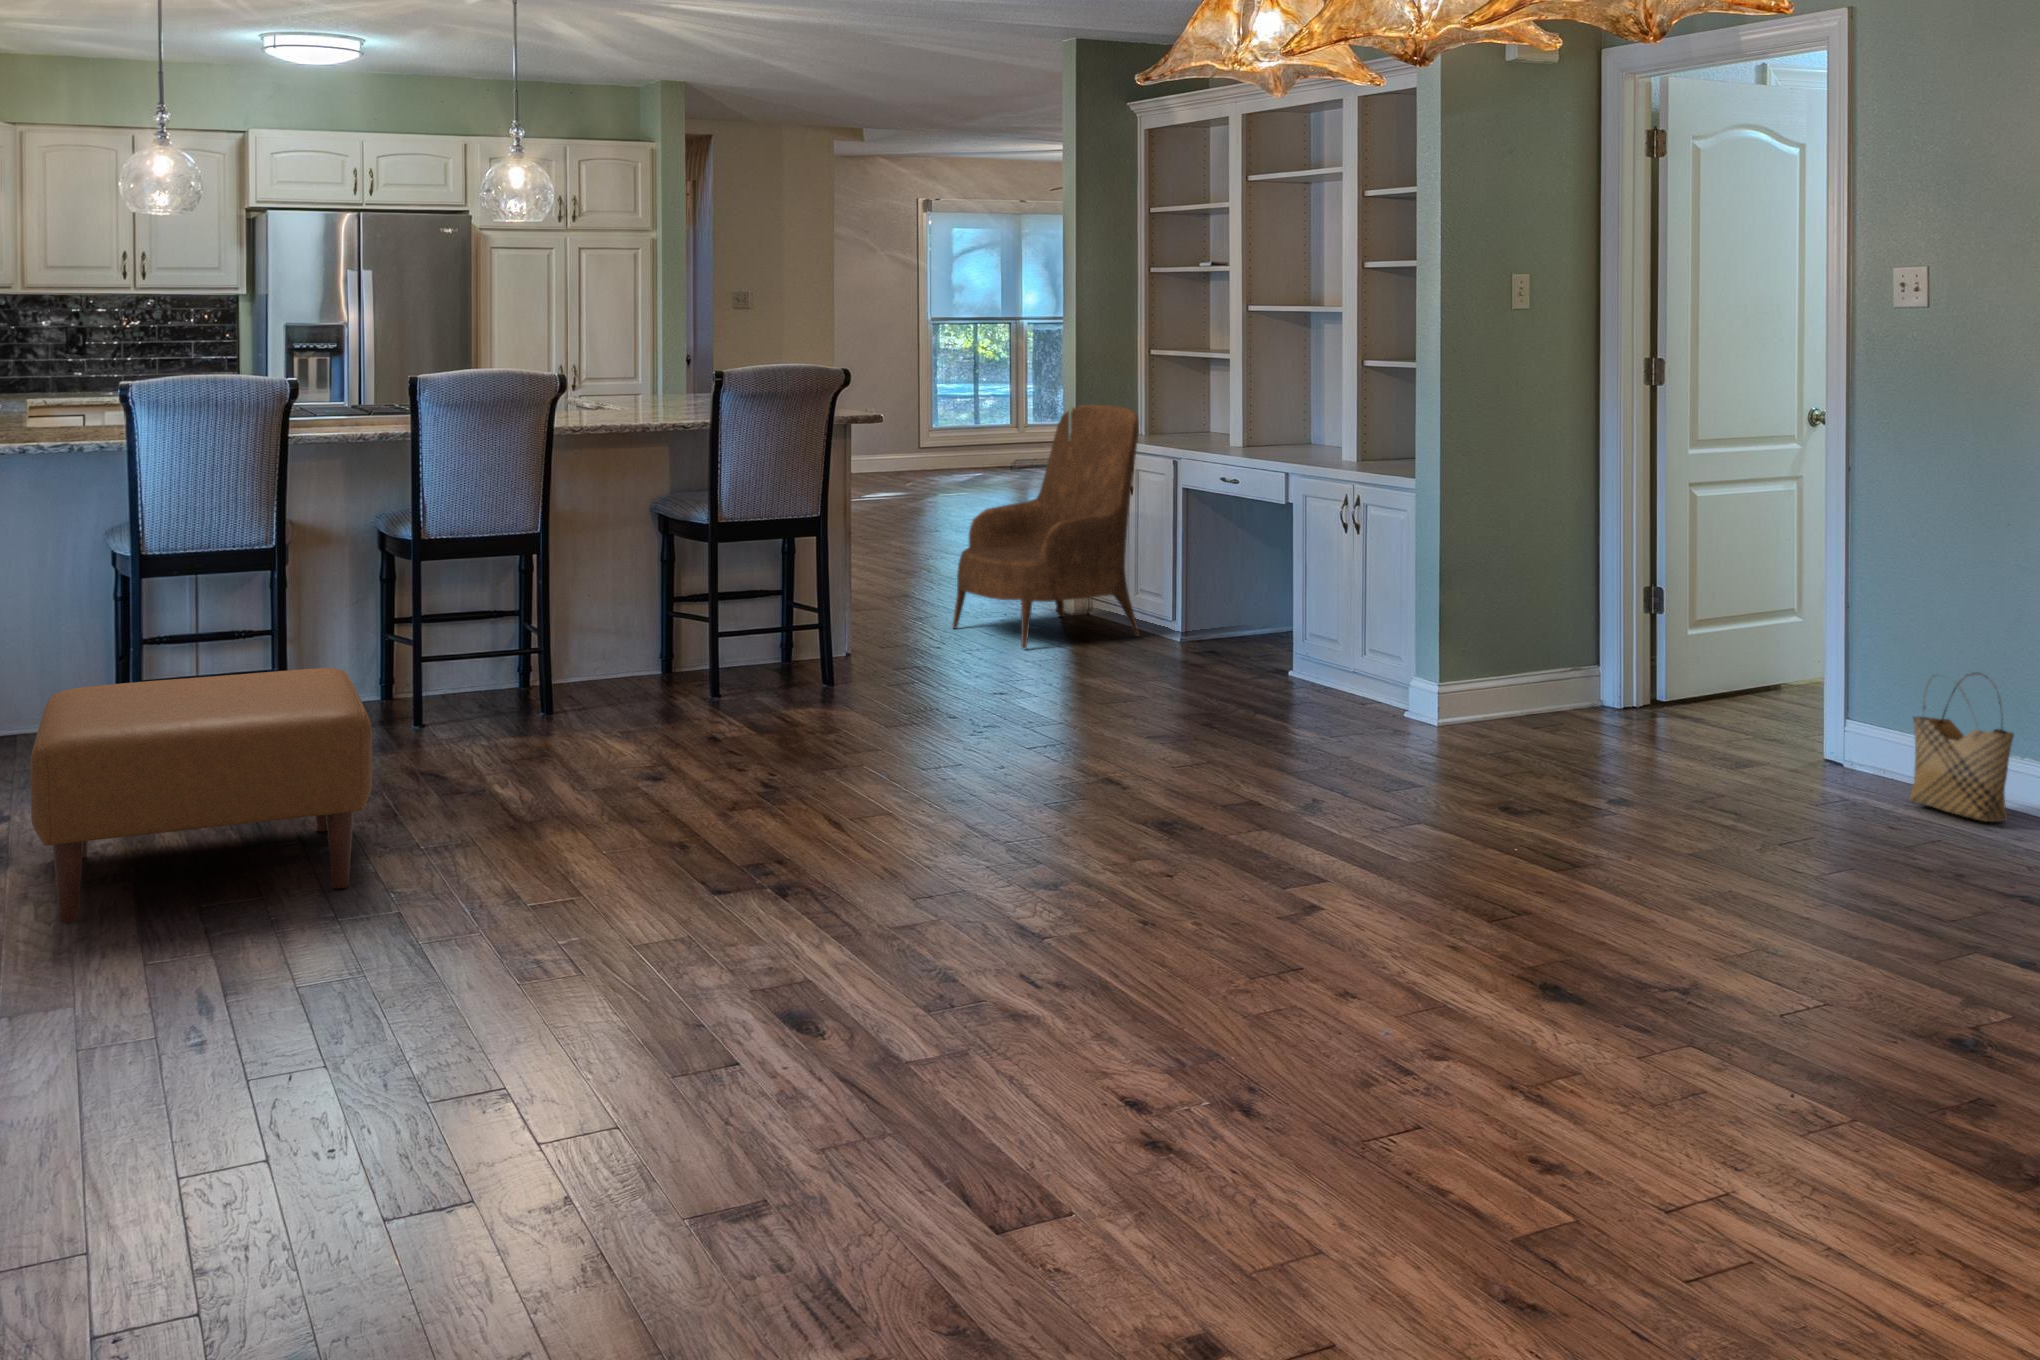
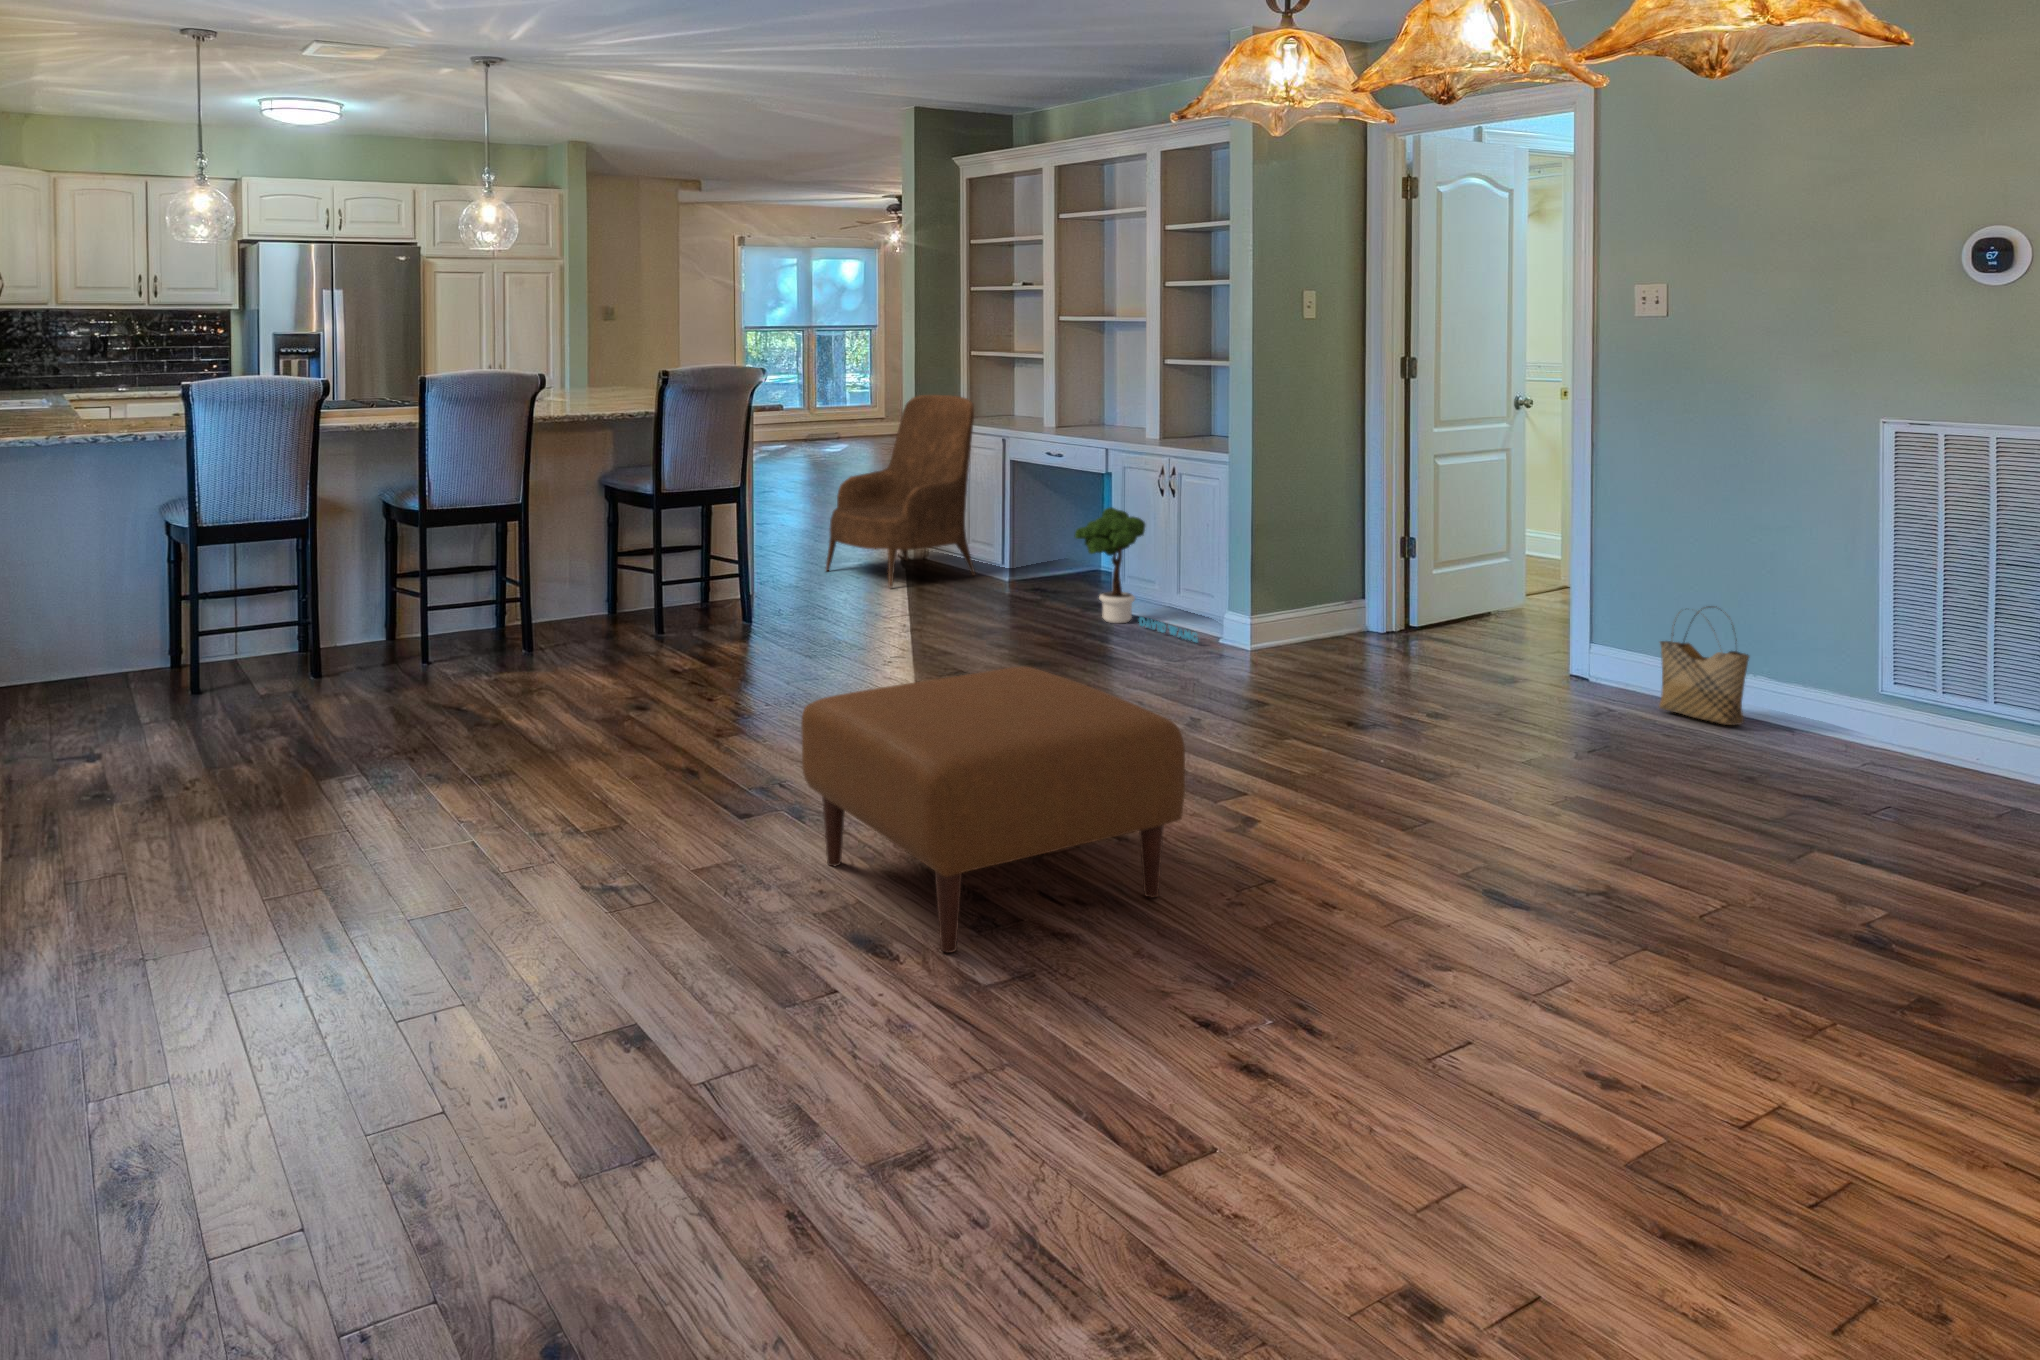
potted tree: none [1236,547,1374,718] -> present [1075,507,1198,642]
ottoman: present [30,668,372,923] -> present [801,667,1185,953]

